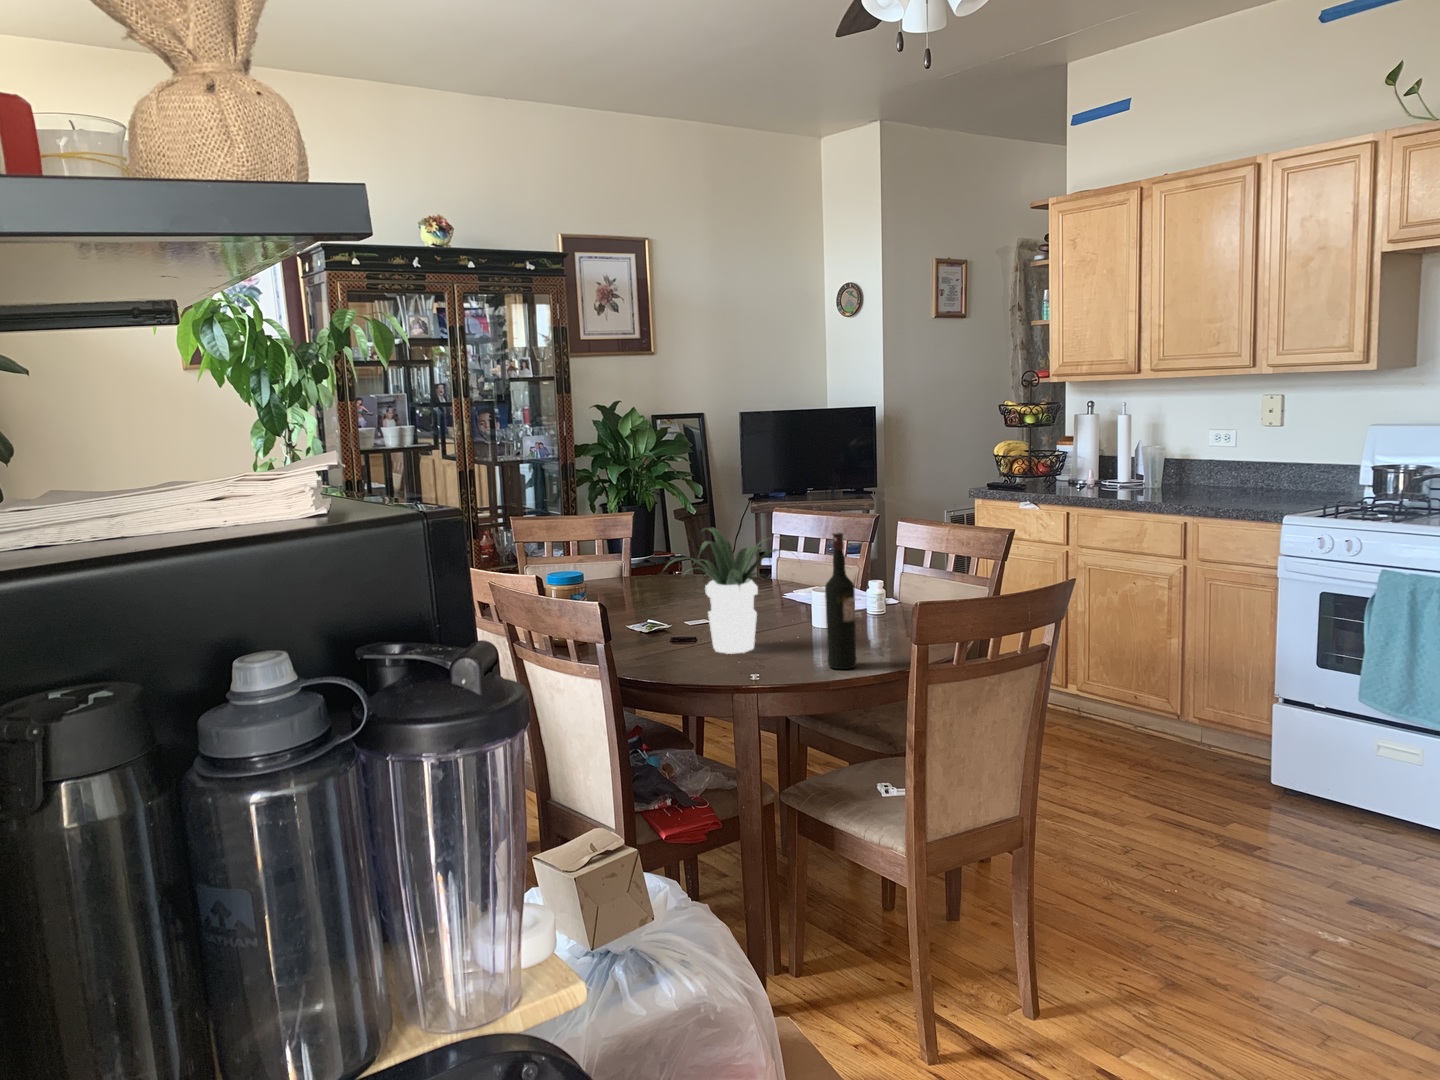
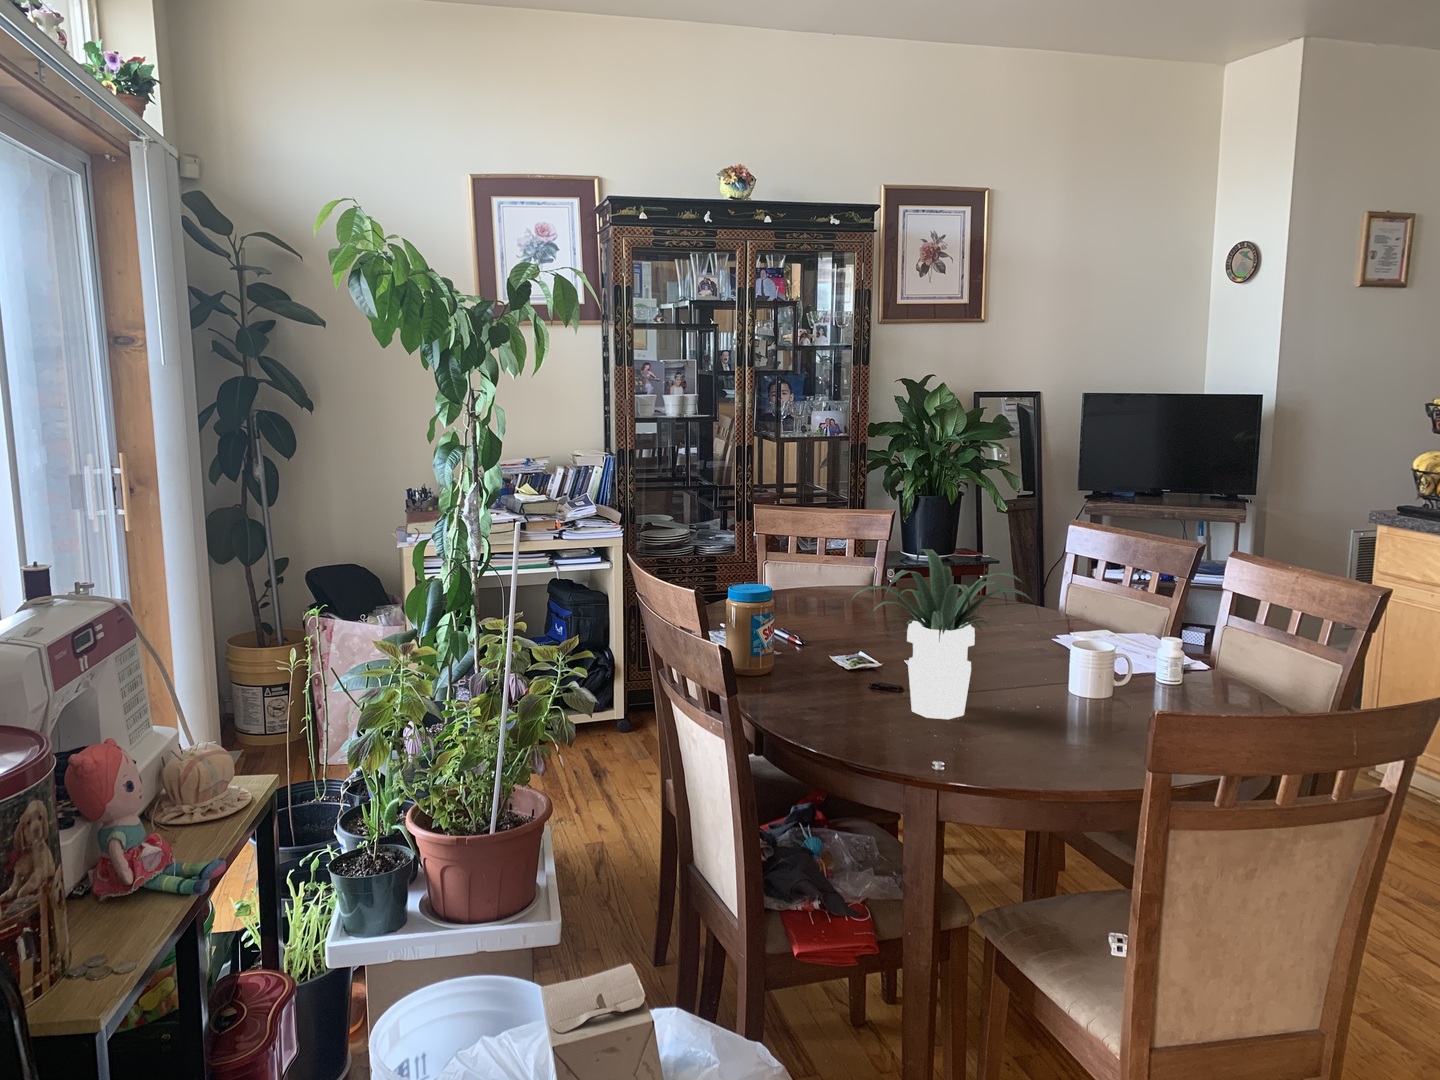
wine bottle: present [825,532,856,669] -> none [1047,581,1095,773]

